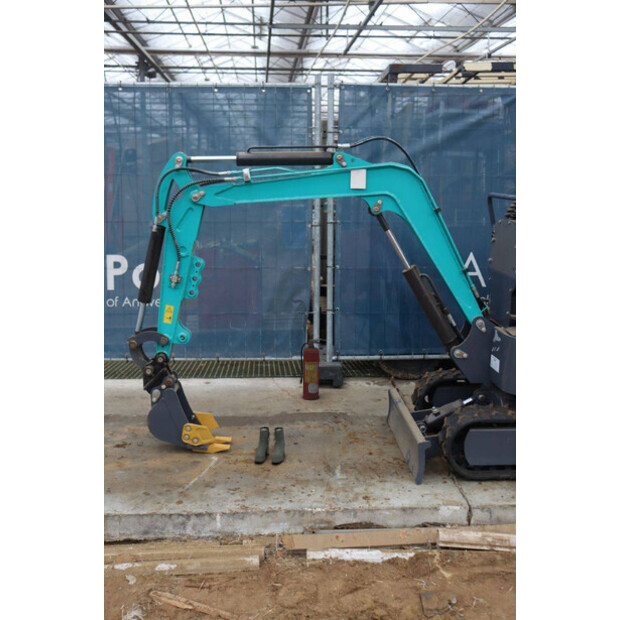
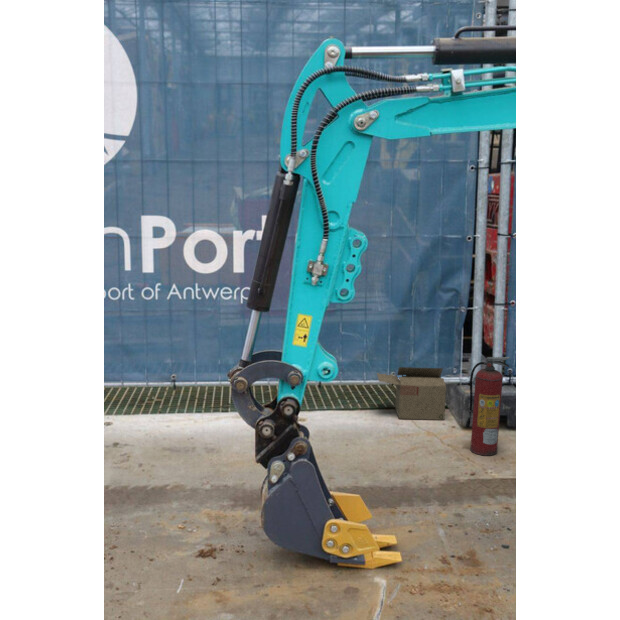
cardboard box: none [253,351,295,383] -> present [377,367,446,420]
boots: present [255,427,285,463] -> none [452,529,502,598]

